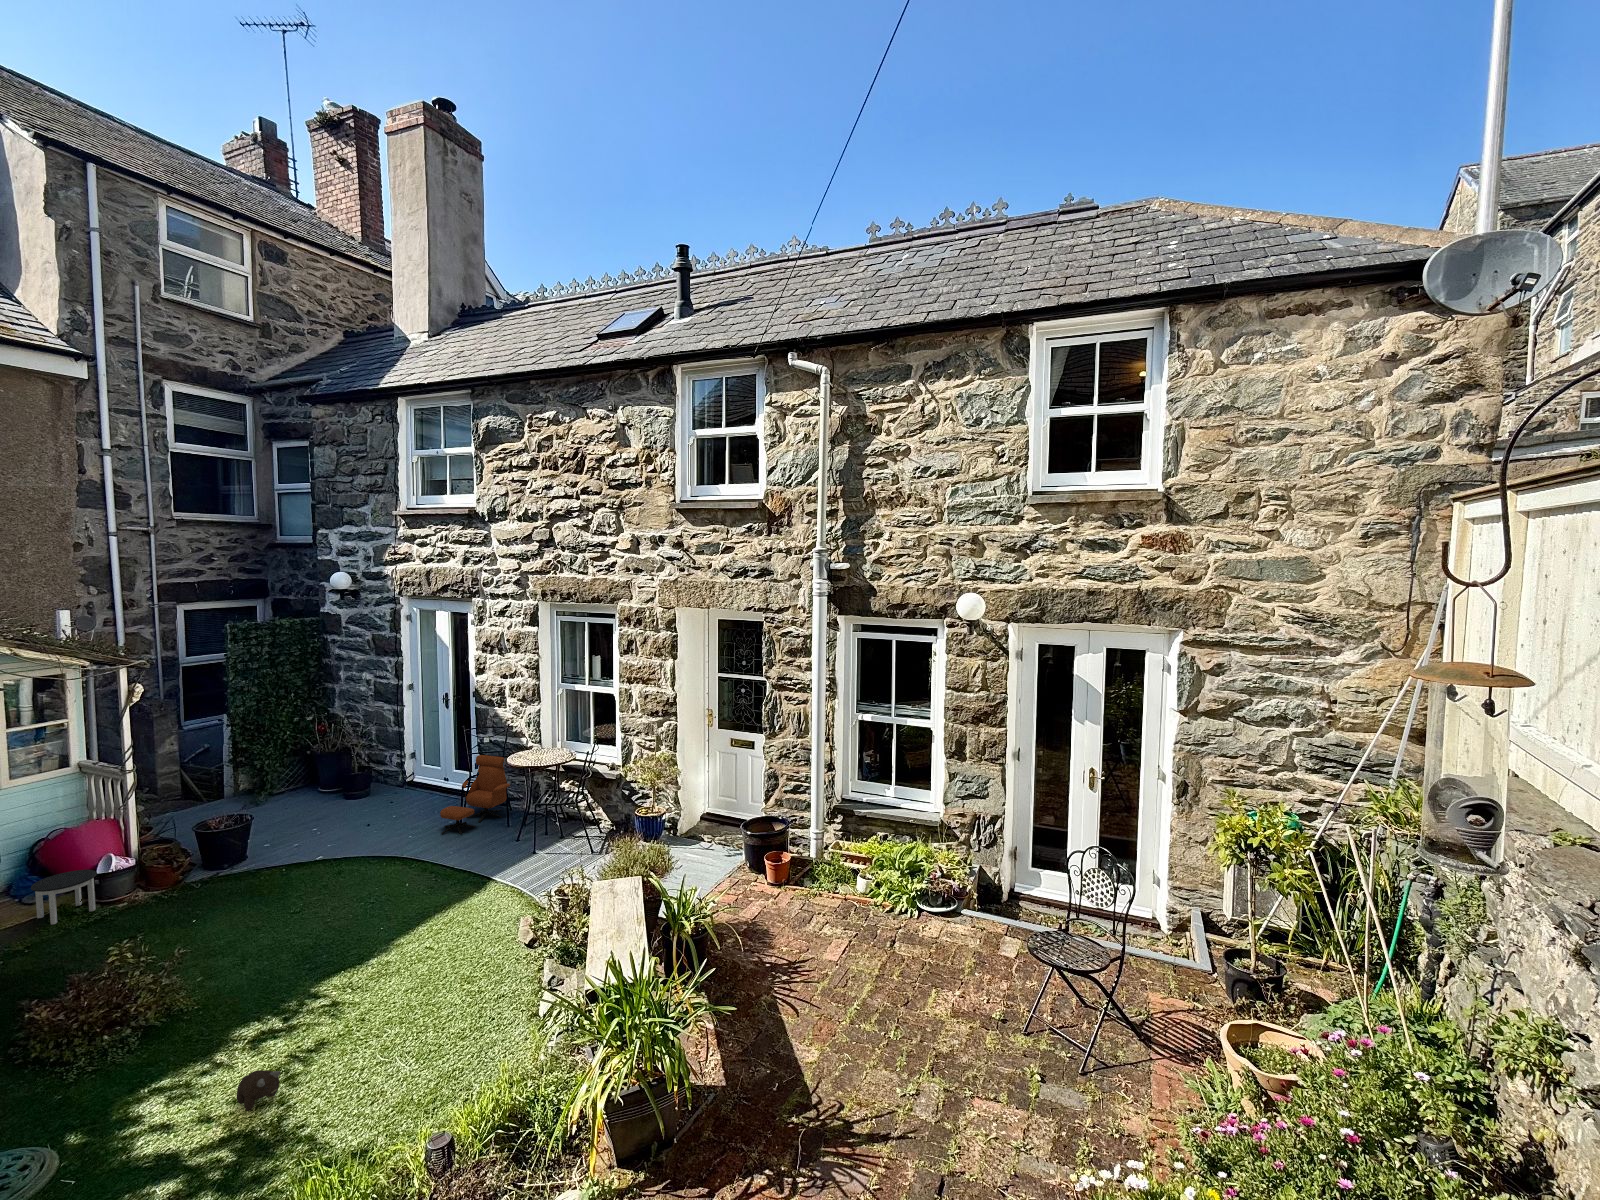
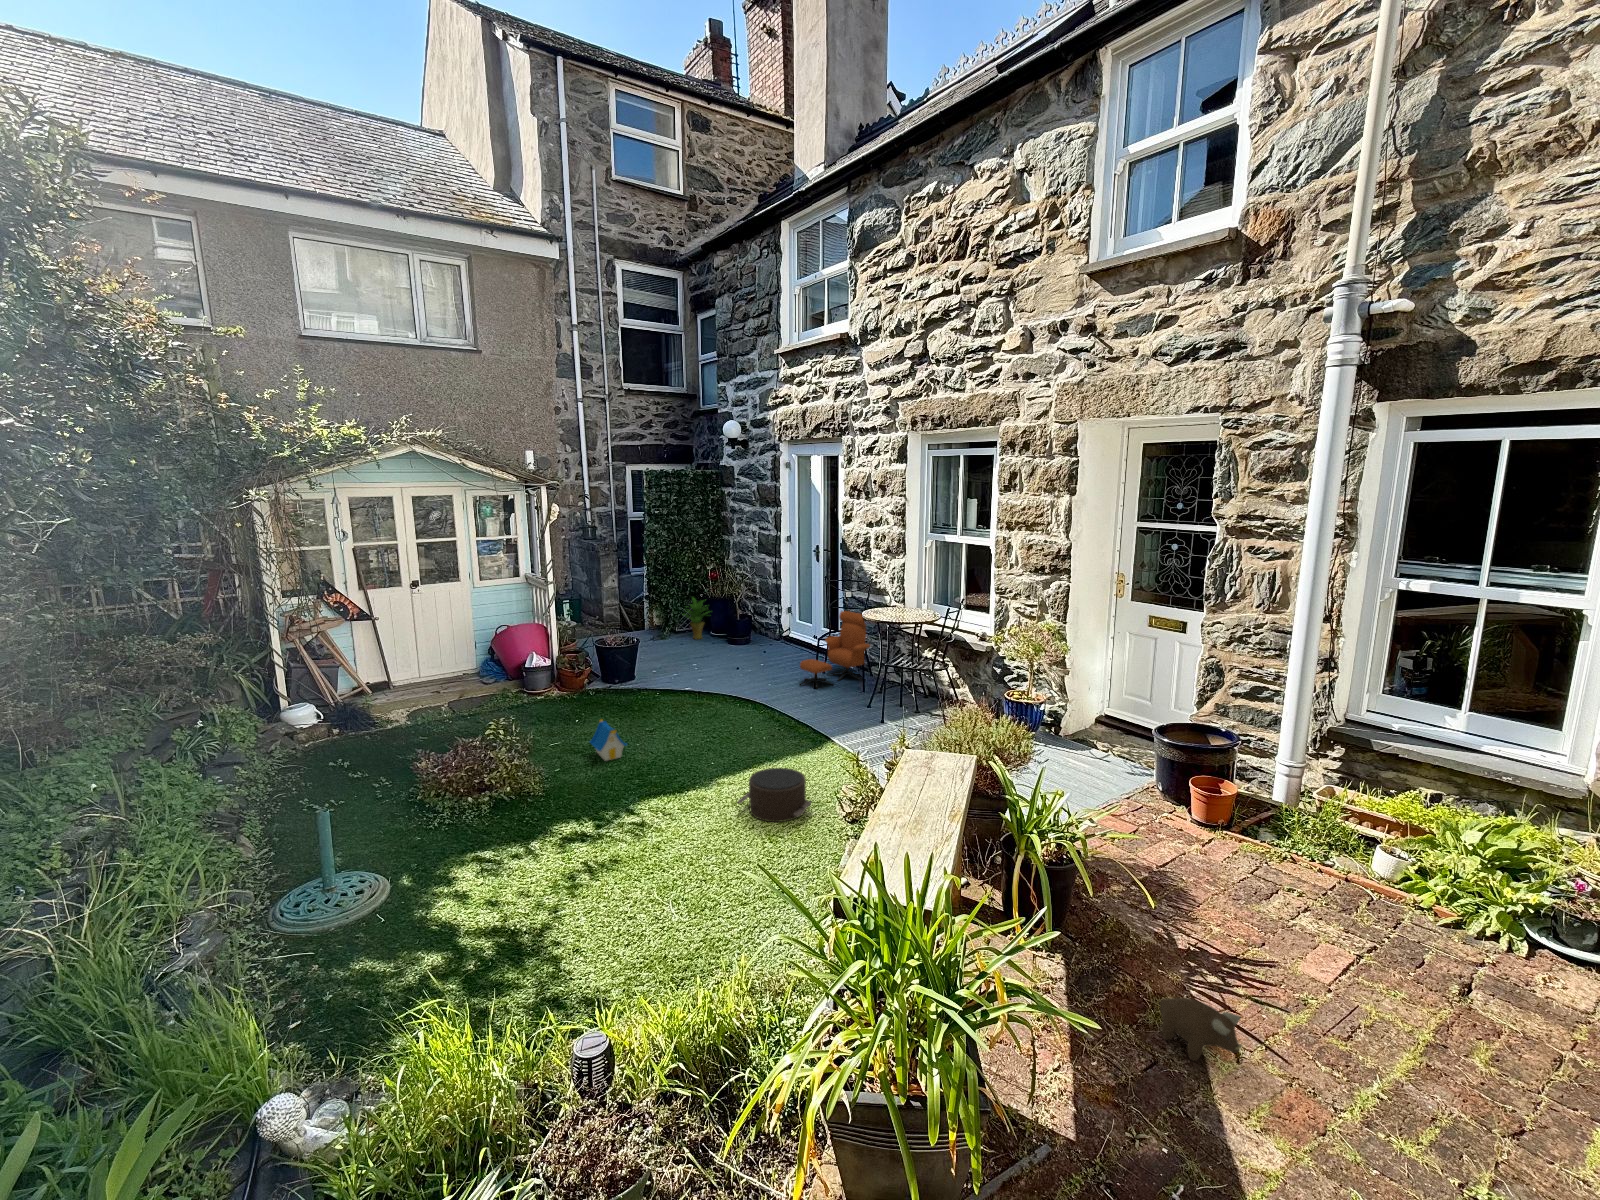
potted plant: none [278,755,318,801] -> present [682,598,708,639]
round table: present [31,870,97,925] -> none [487,662,529,702]
toy house: none [229,913,280,956] -> present [590,720,627,761]
pouf: none [426,916,496,967] -> present [738,768,812,822]
plush toy: present [237,1070,280,1111] -> present [1160,998,1242,1061]

